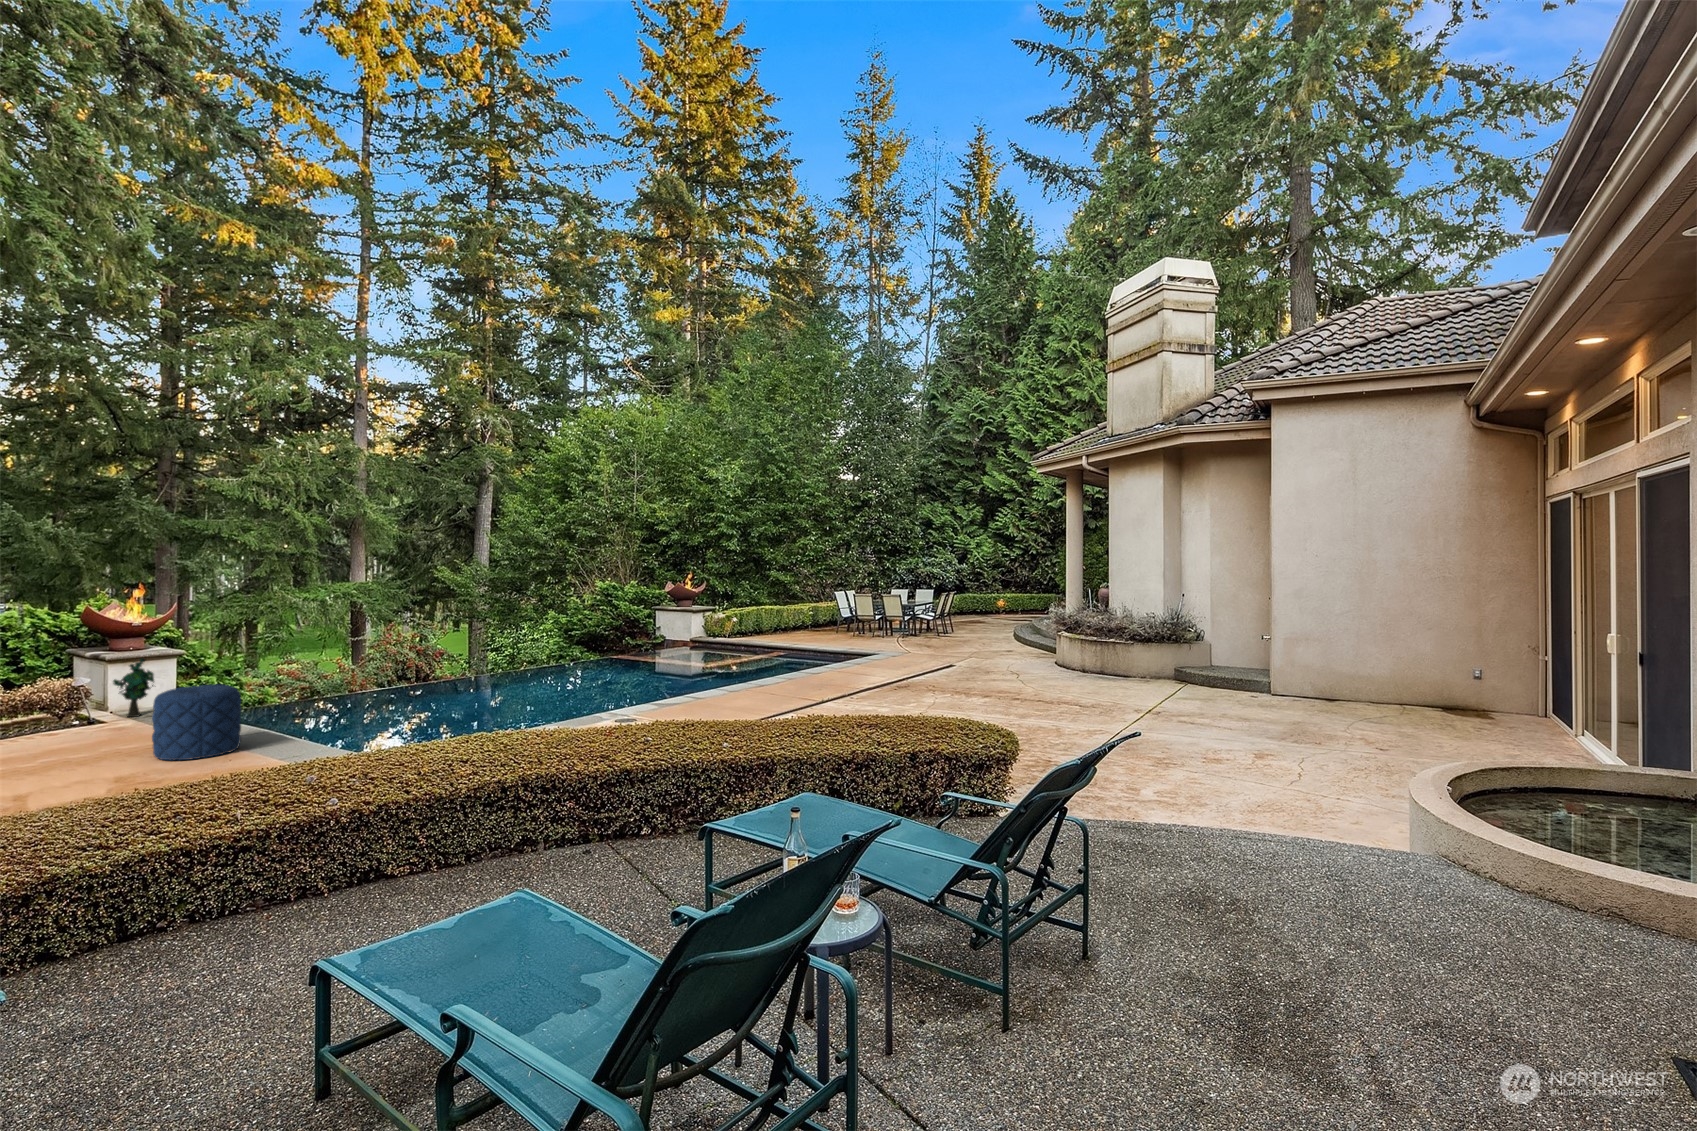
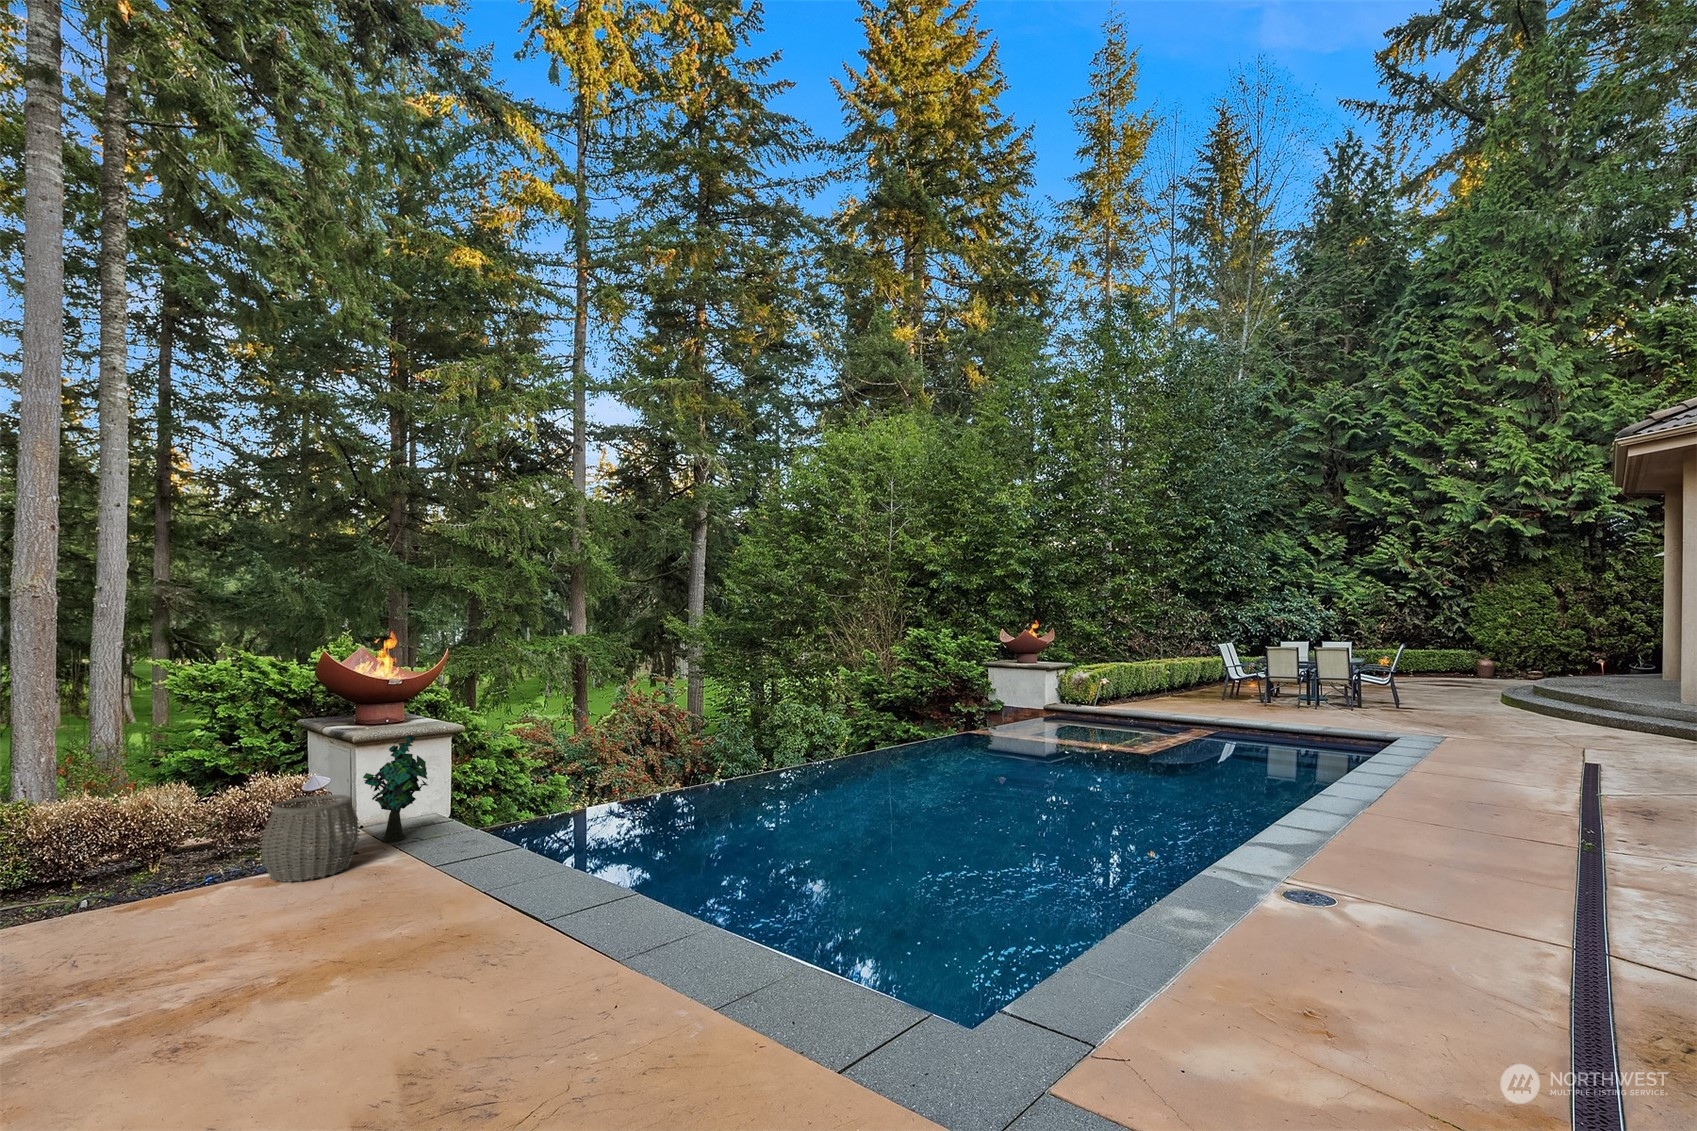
pouf: present [152,684,241,760] -> none [458,800,633,999]
woven basket: none [49,690,110,733] -> present [261,795,359,882]

